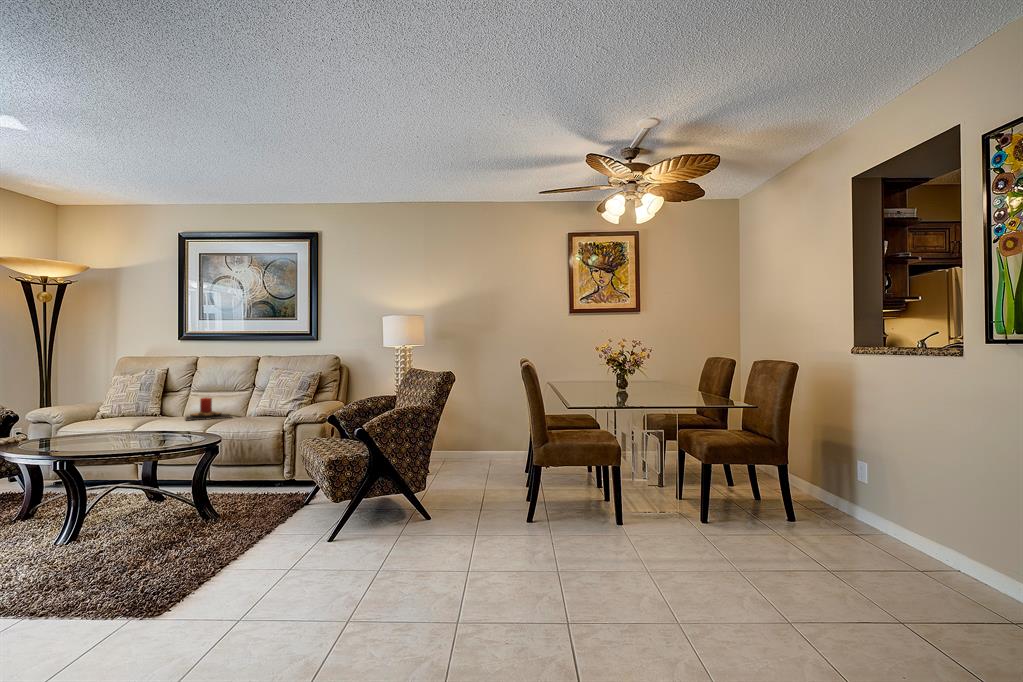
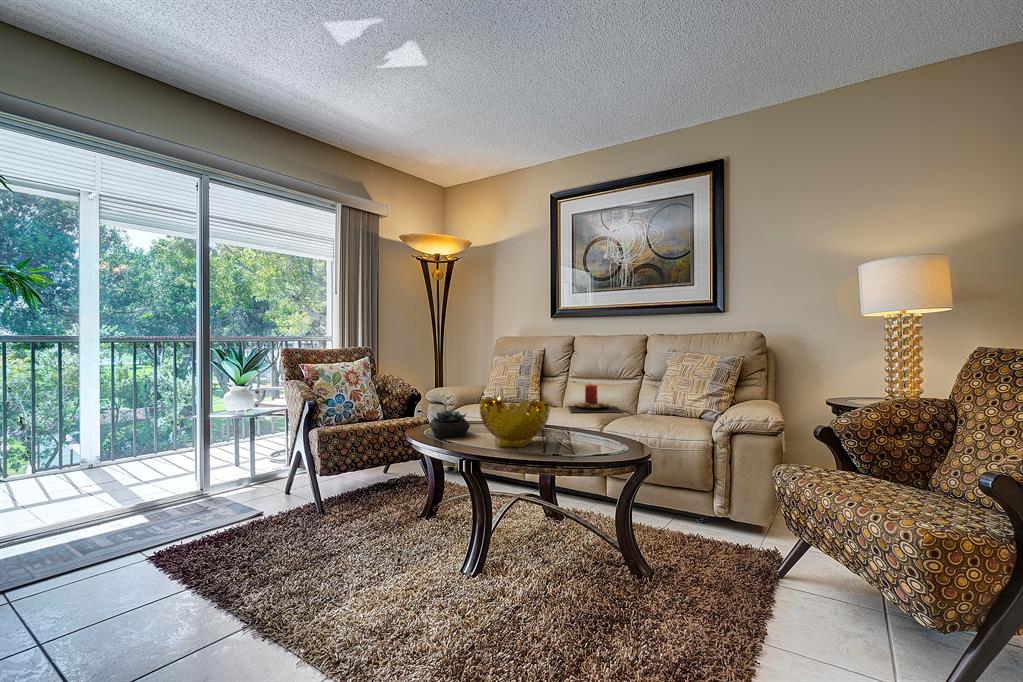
decorative bowl: none [93,408,154,443] -> present [480,397,550,447]
succulent plant: none [44,422,85,443] -> present [429,411,470,438]

